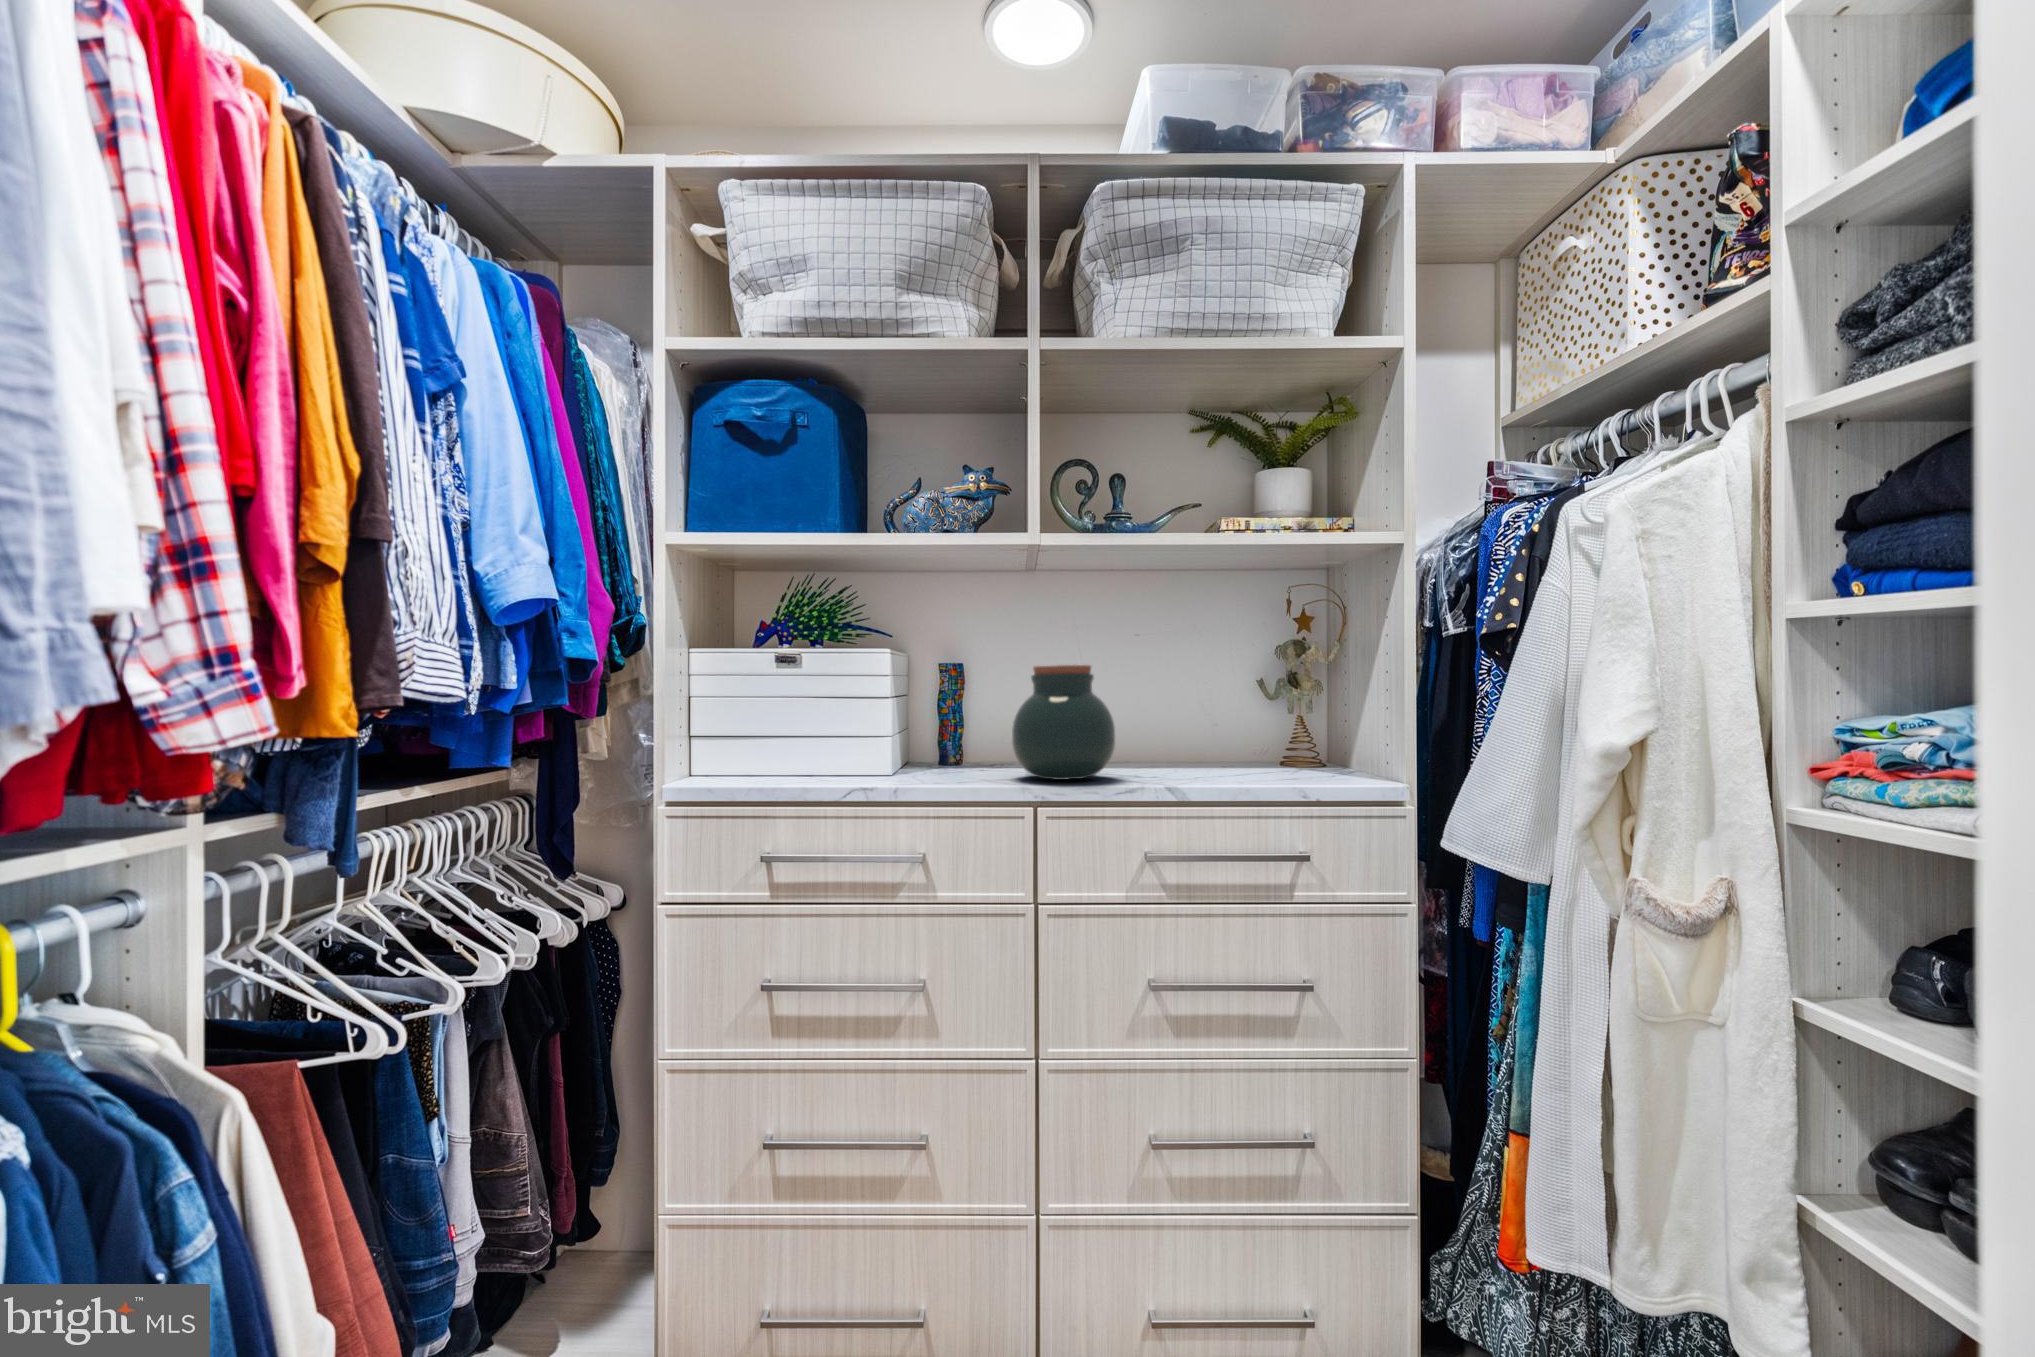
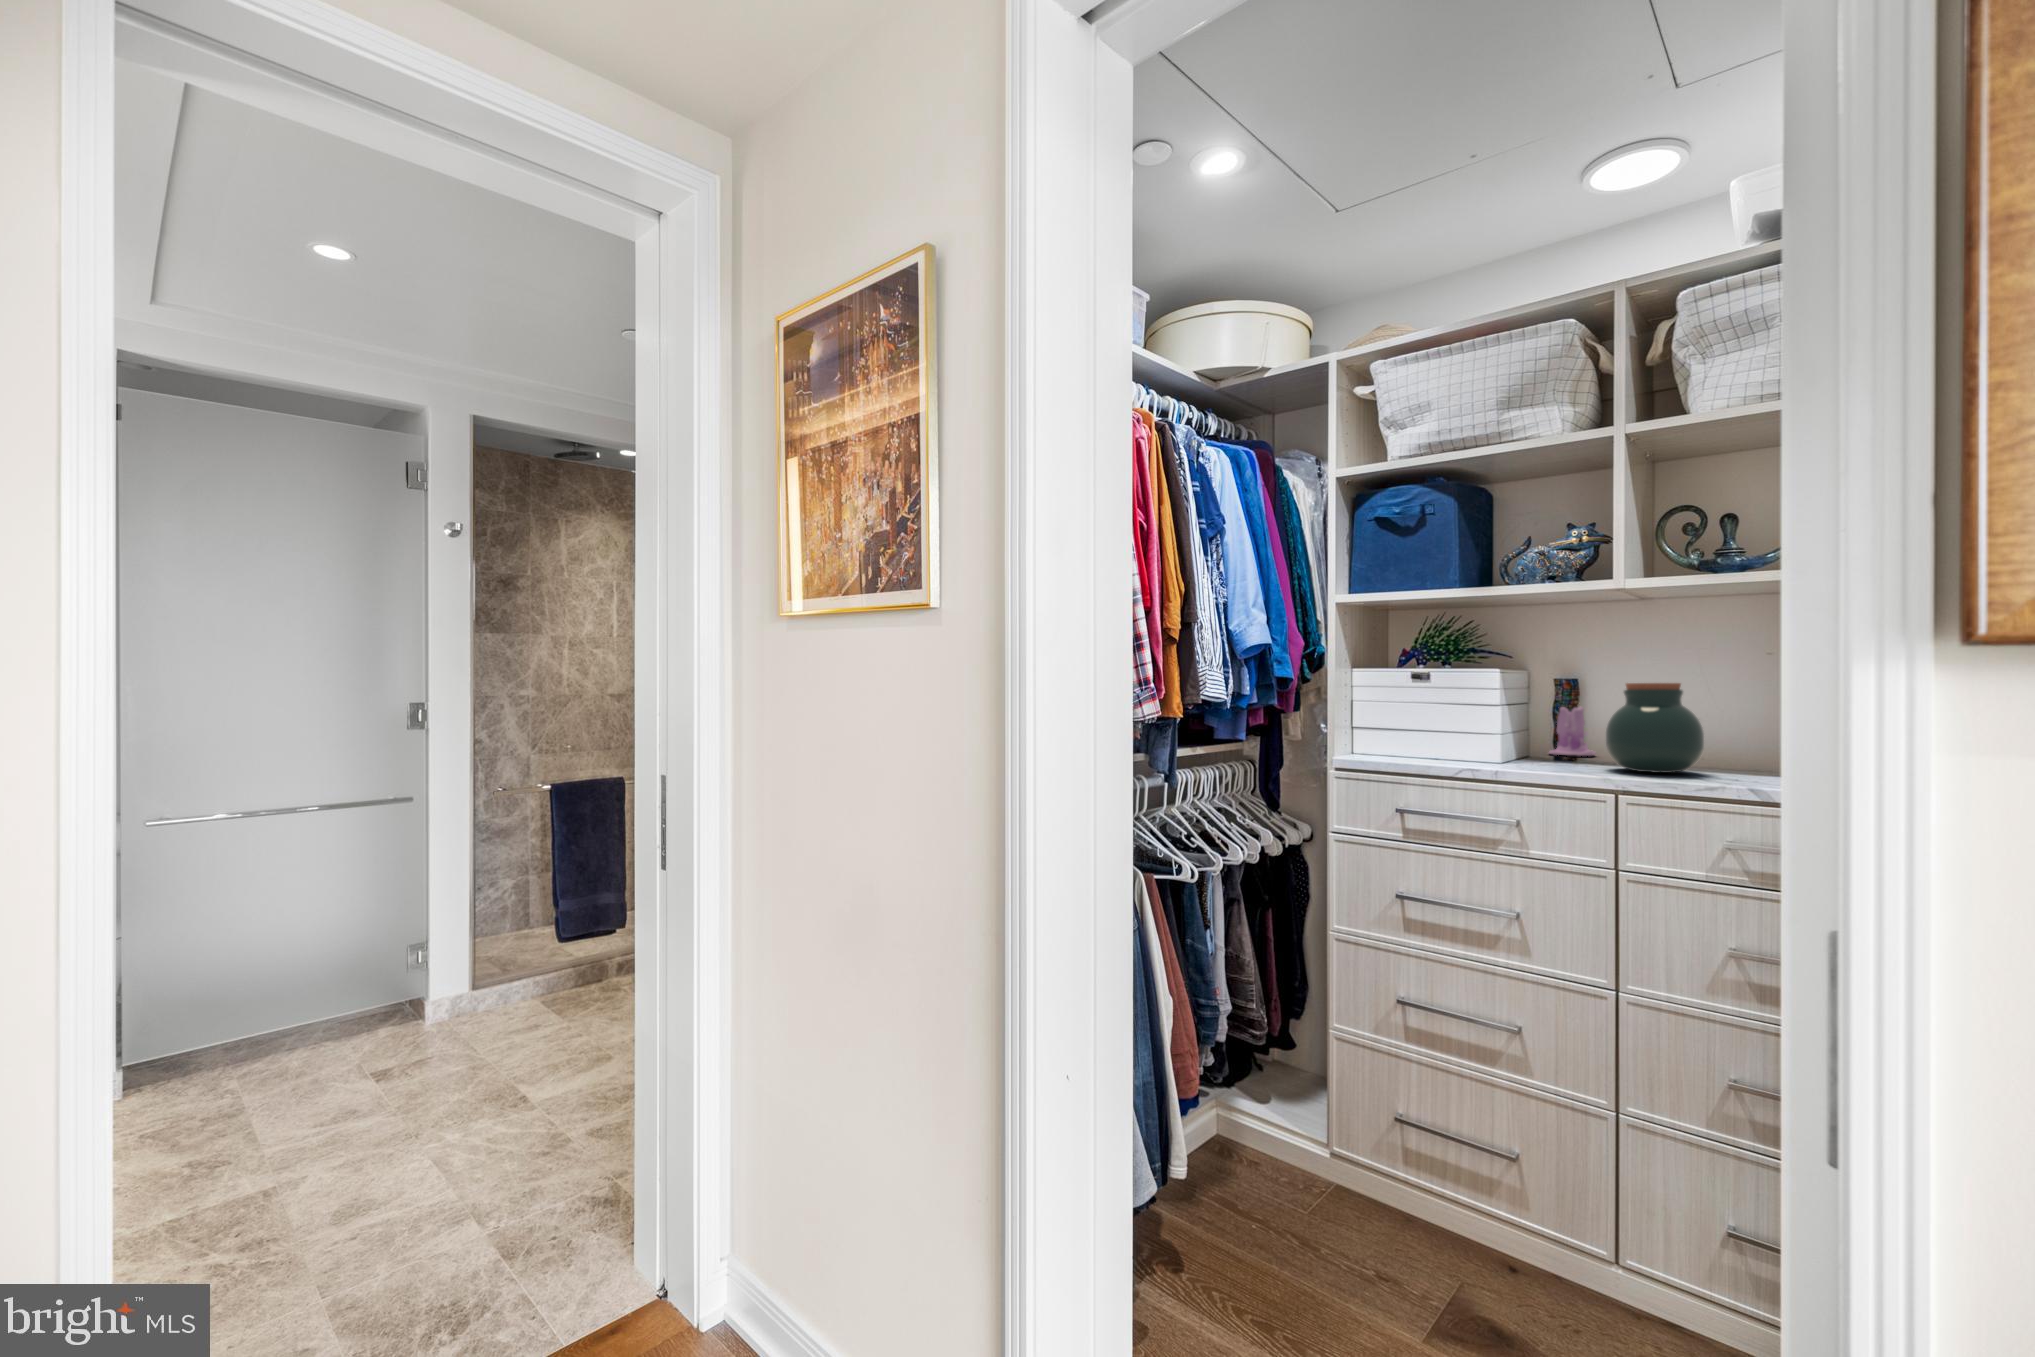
candle: none [936,689,989,762] -> present [1549,707,1596,756]

